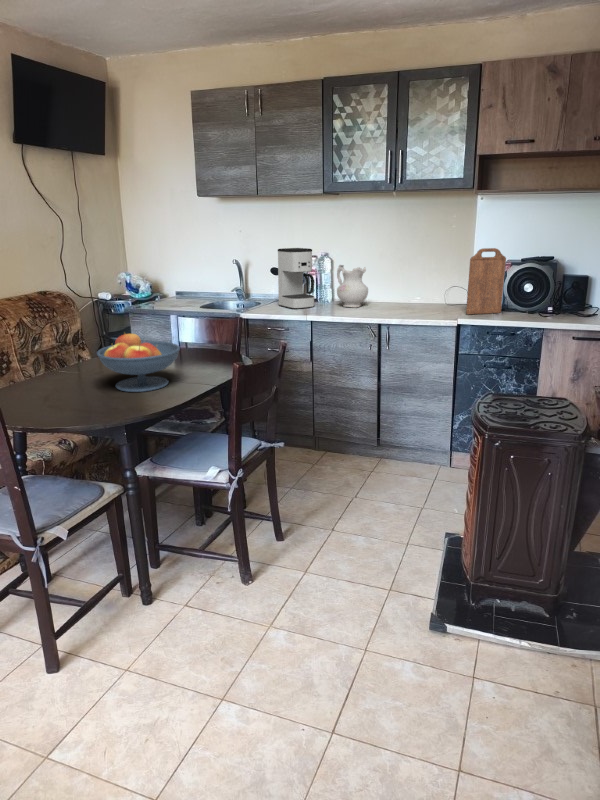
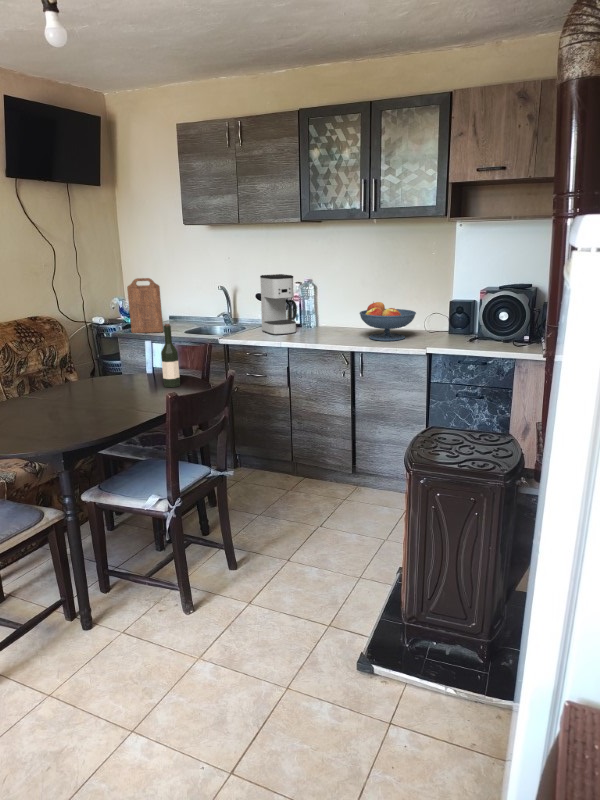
cutting board: present [466,248,506,314] -> present [127,278,163,333]
ceramic pitcher: present [337,265,368,307] -> none [318,291,349,334]
wine bottle: none [197,295,216,360] -> present [161,324,180,387]
fruit bowl: present [97,334,180,392] -> present [360,302,416,341]

